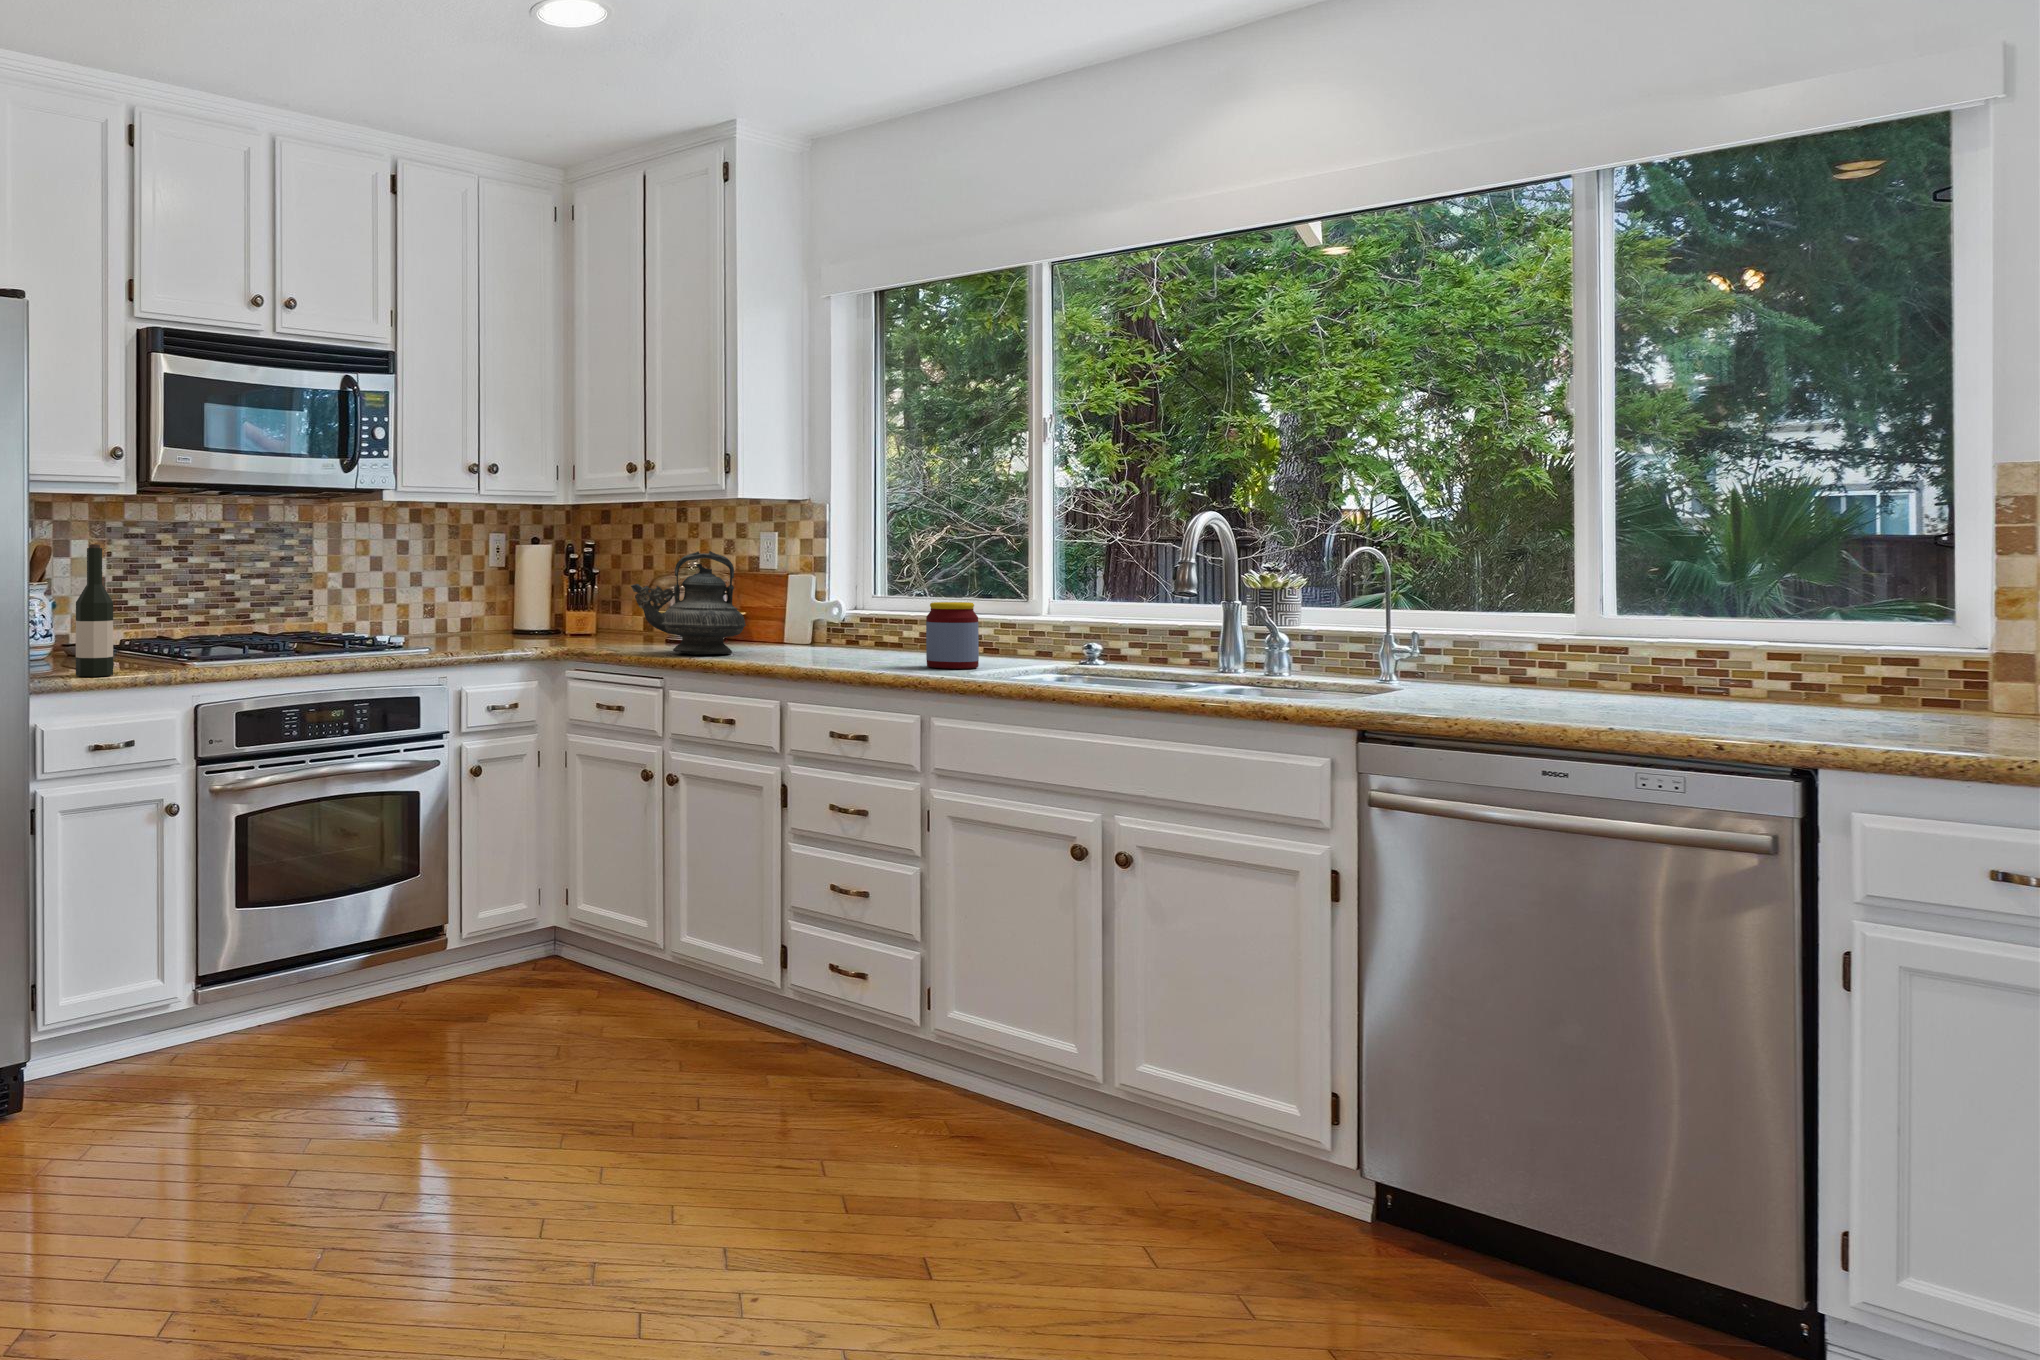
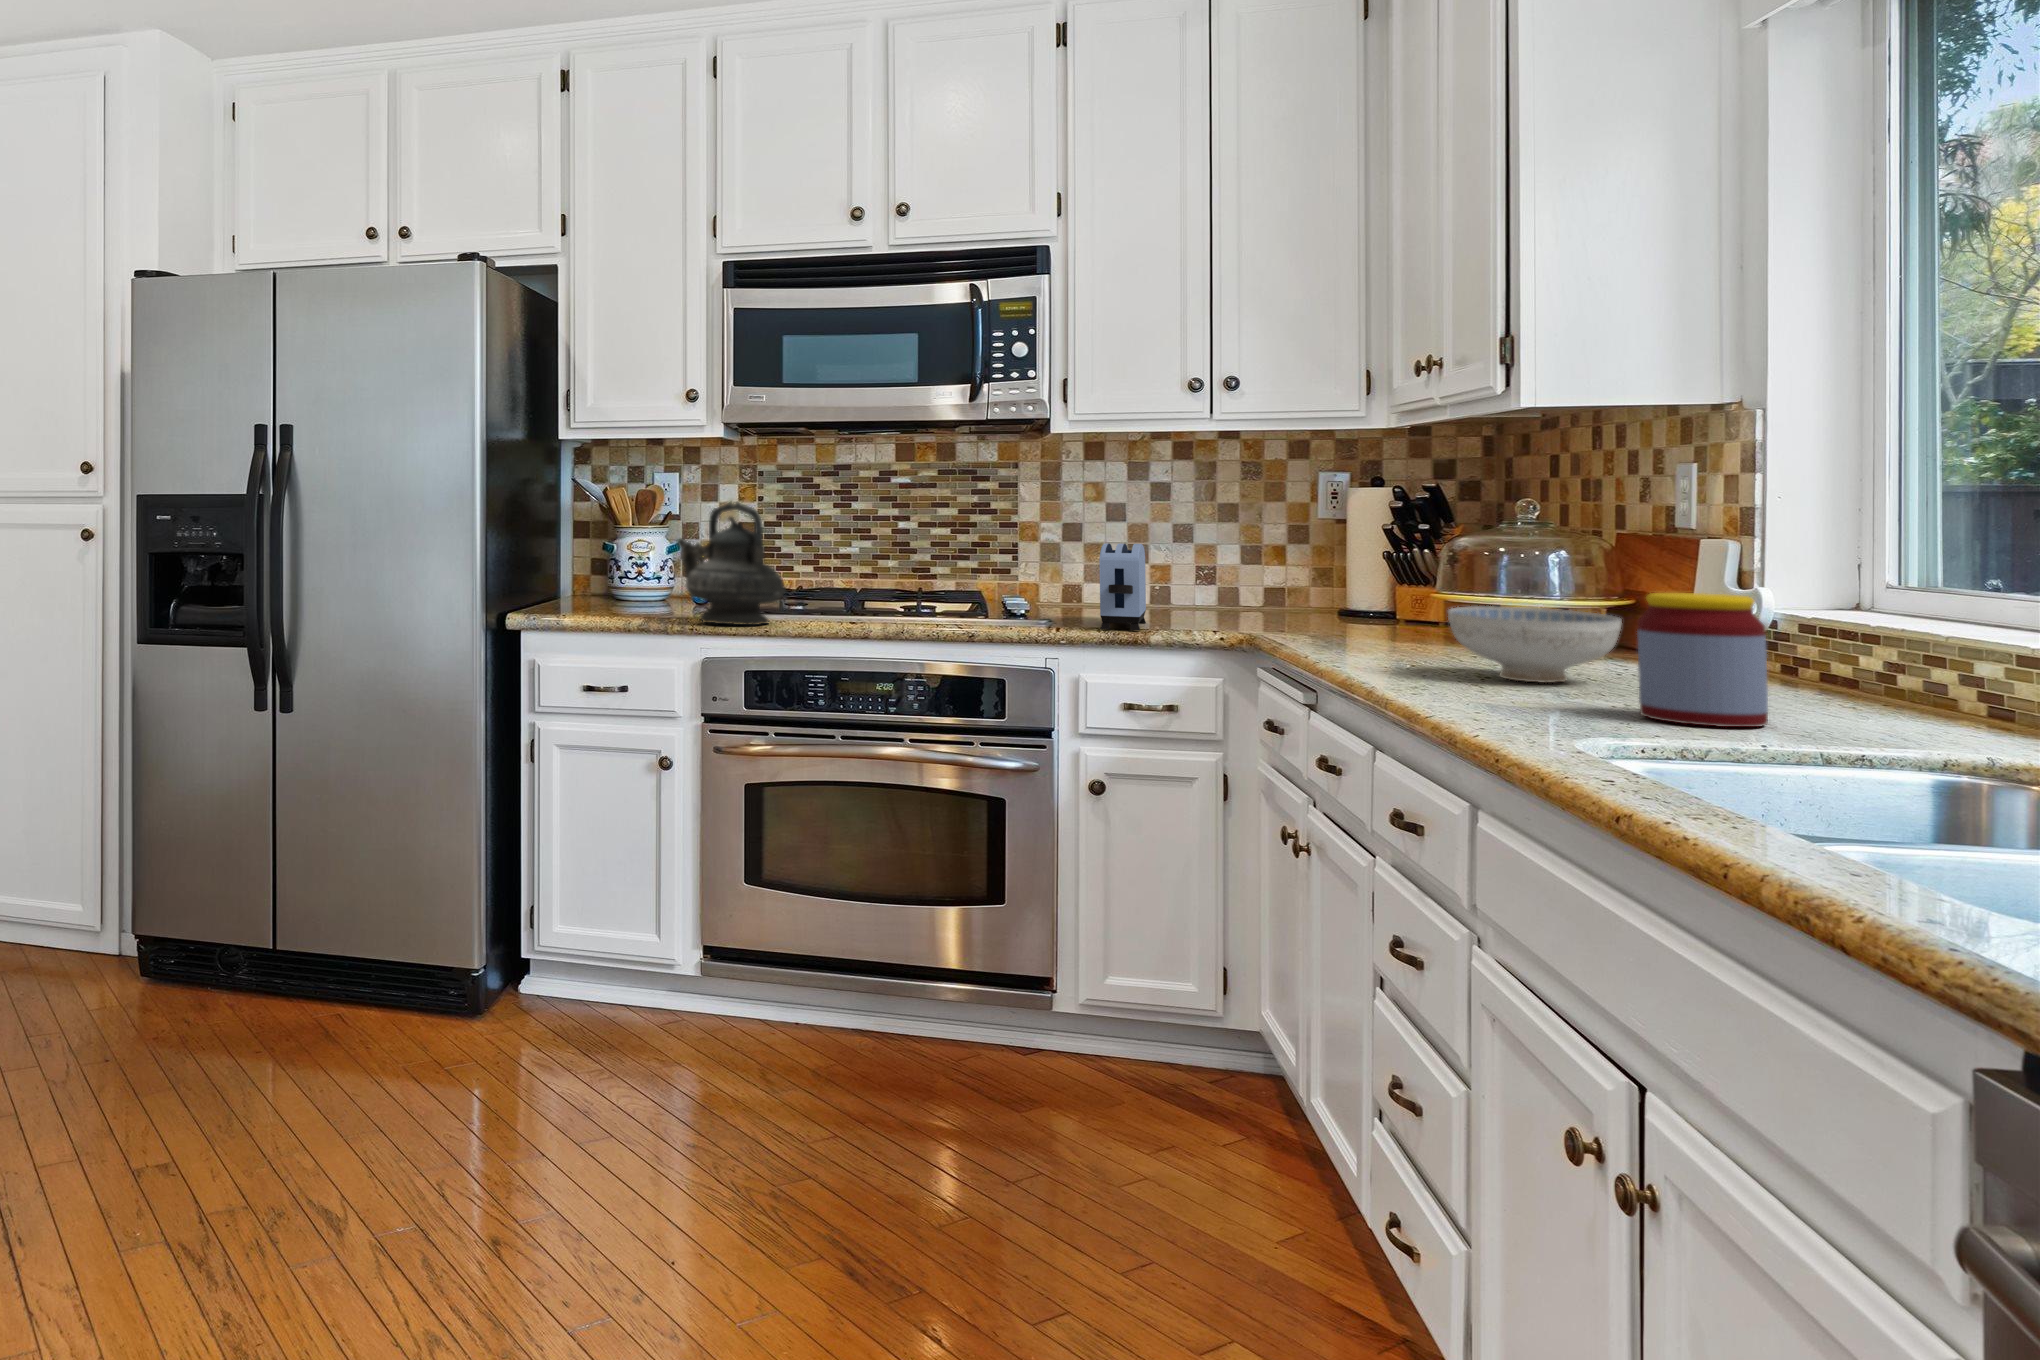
wine bottle: present [76,544,113,677] -> none [586,490,621,619]
teapot: present [631,551,746,655] -> present [677,502,786,625]
toaster: none [460,588,521,653] -> present [1099,543,1146,631]
ceramic bowl: none [779,617,862,660] -> present [1447,606,1622,683]

